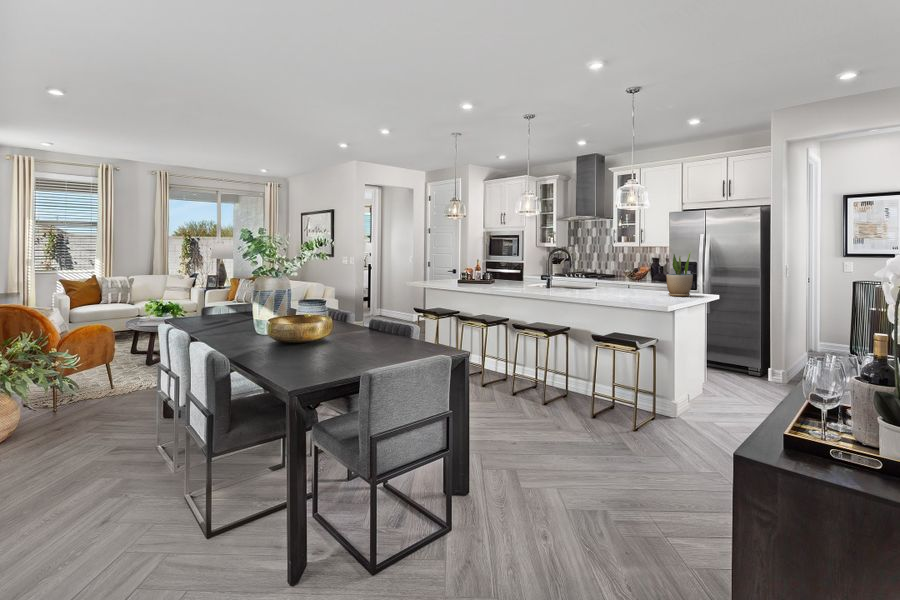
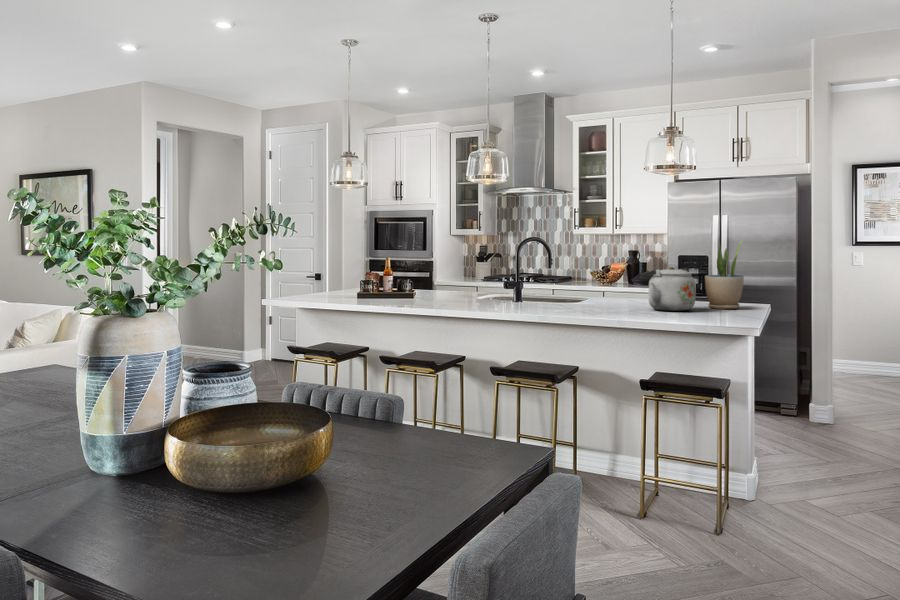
kettle: none [617,267,653,296] -> present [640,266,696,311]

